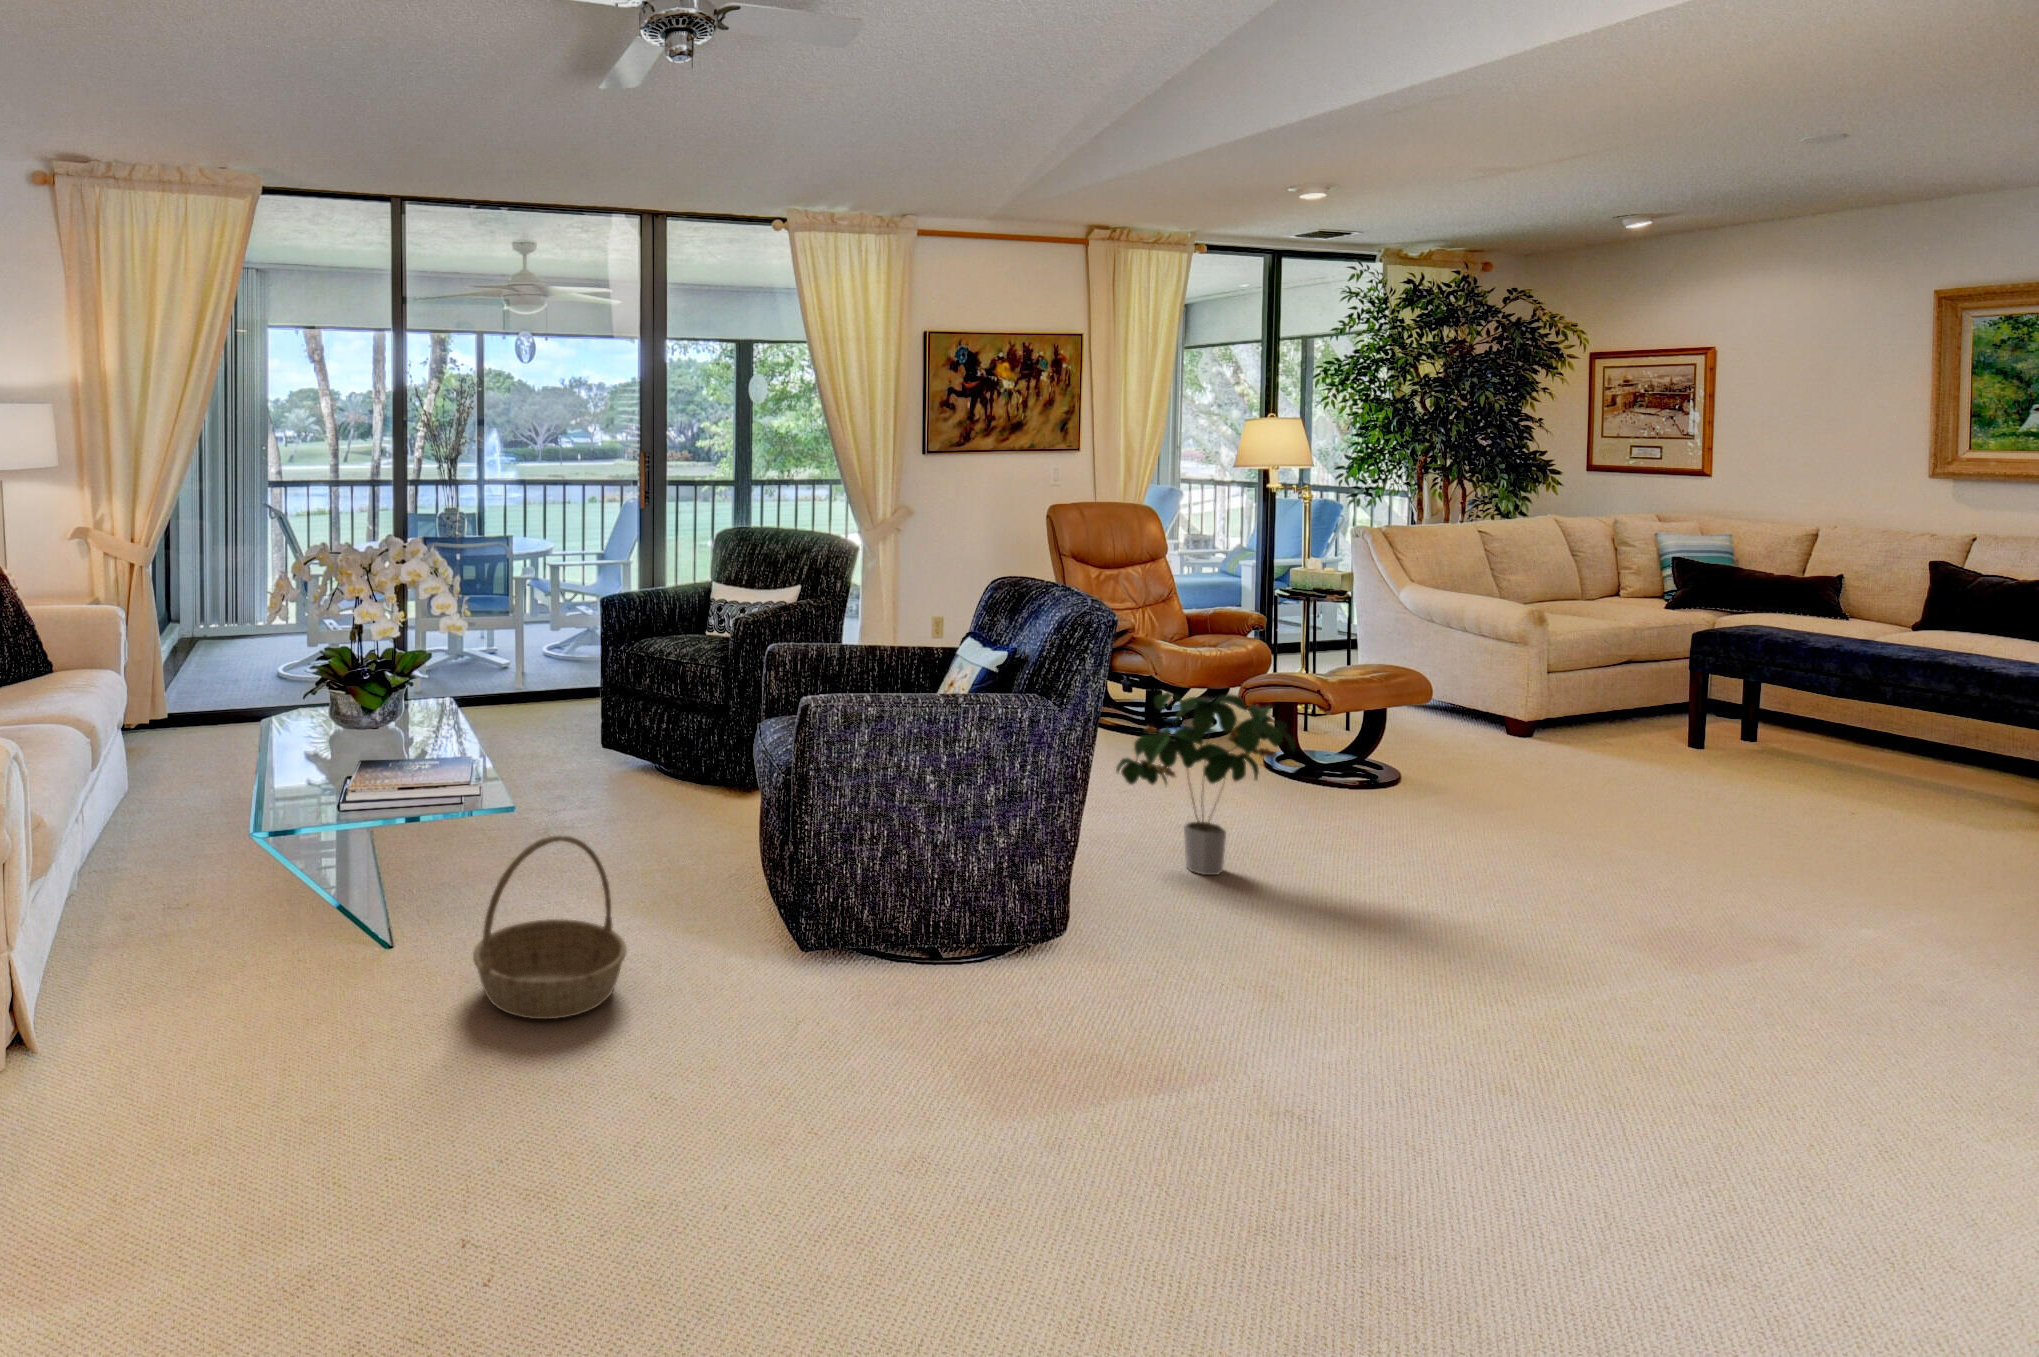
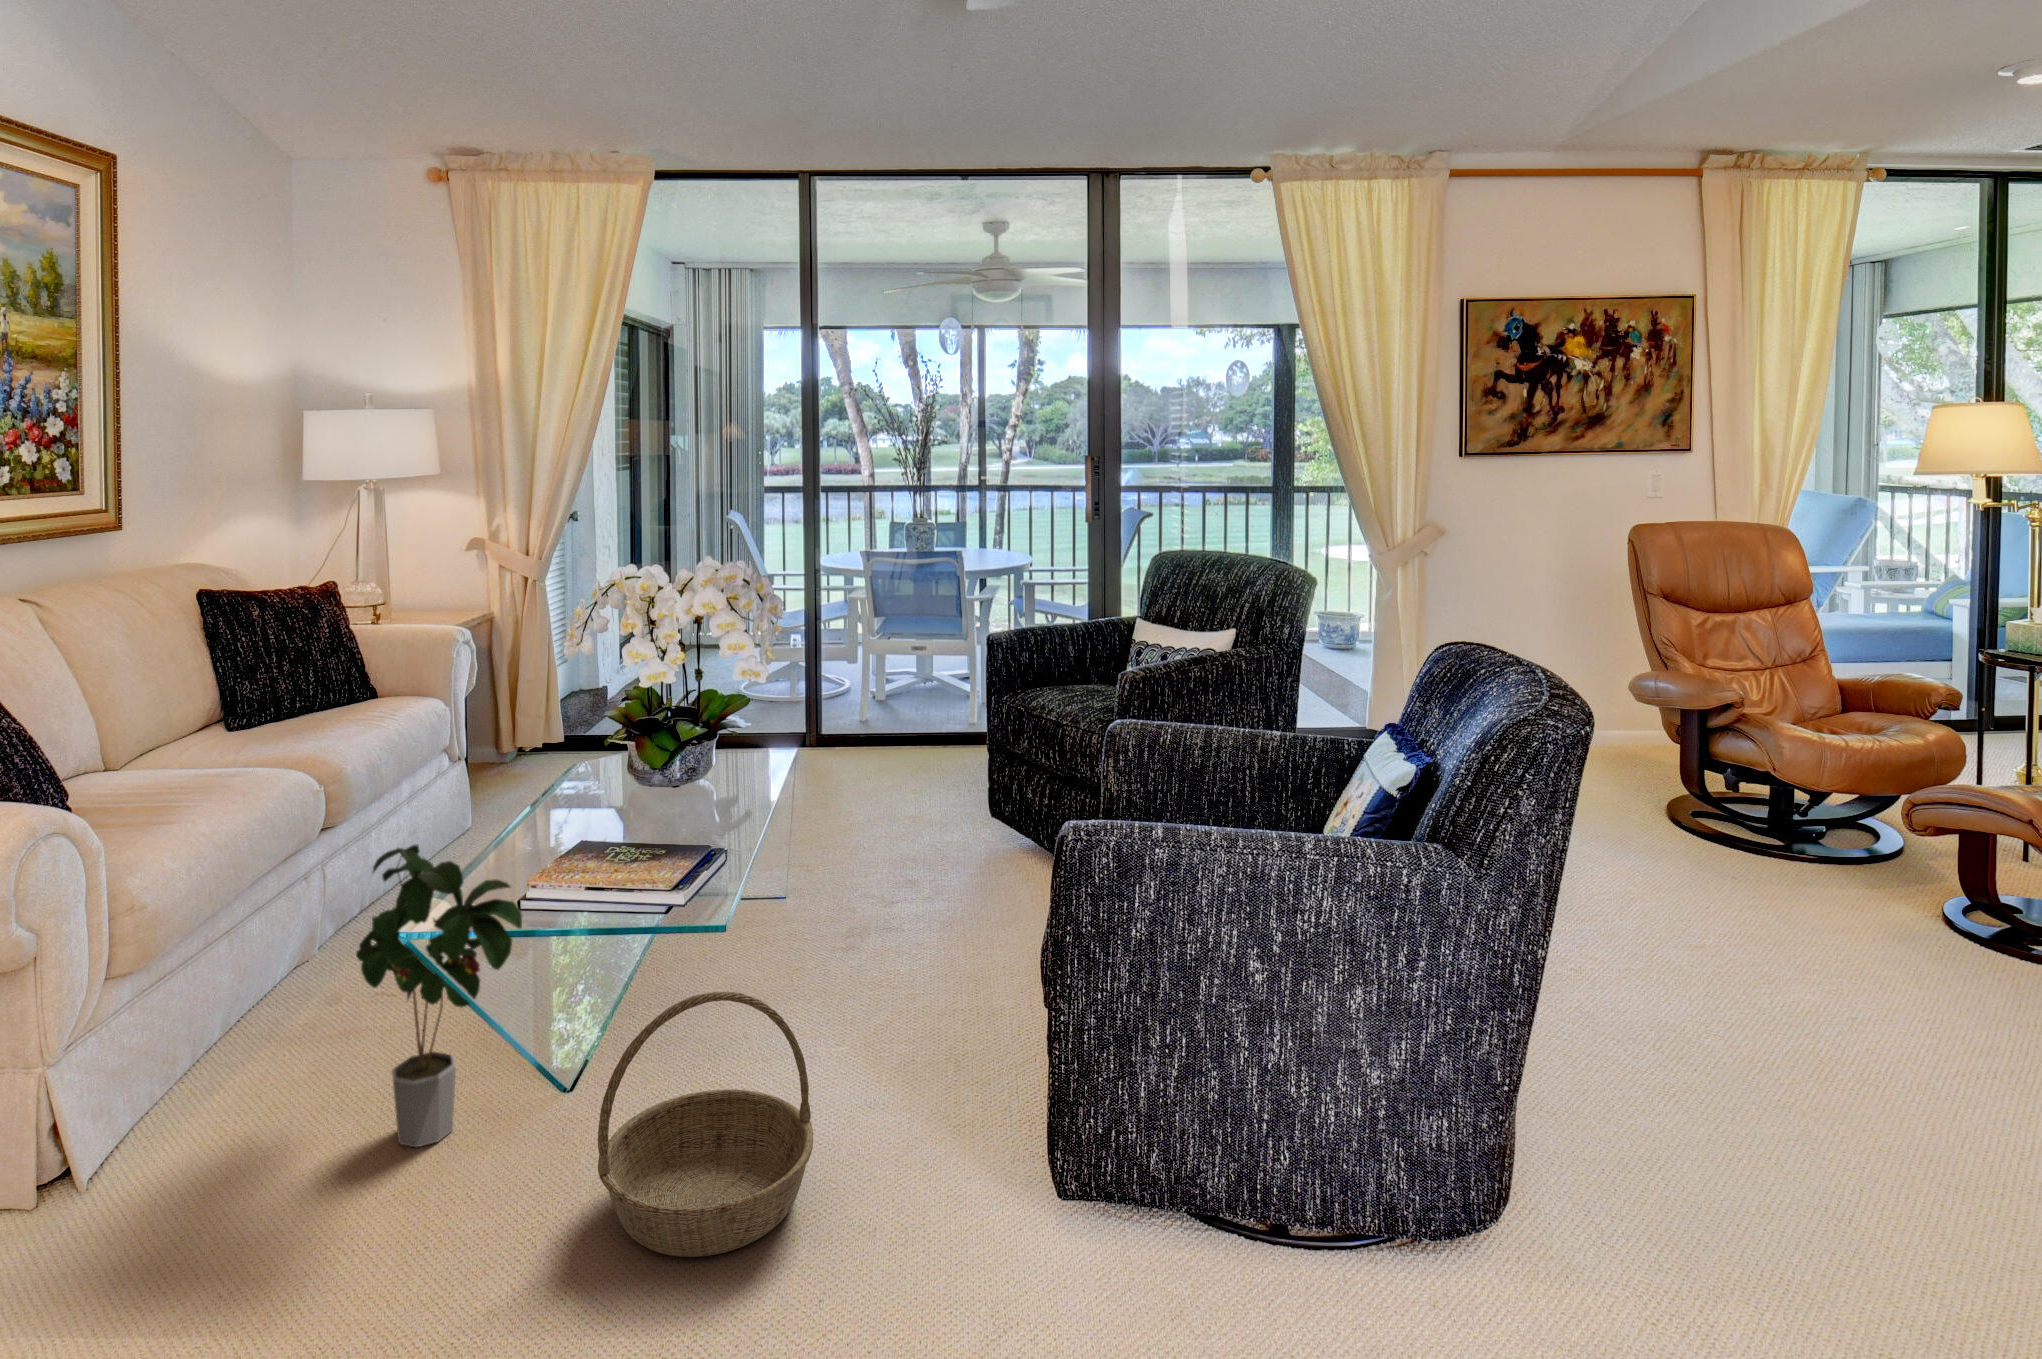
potted plant: present [1116,692,1295,875] -> present [356,845,522,1147]

